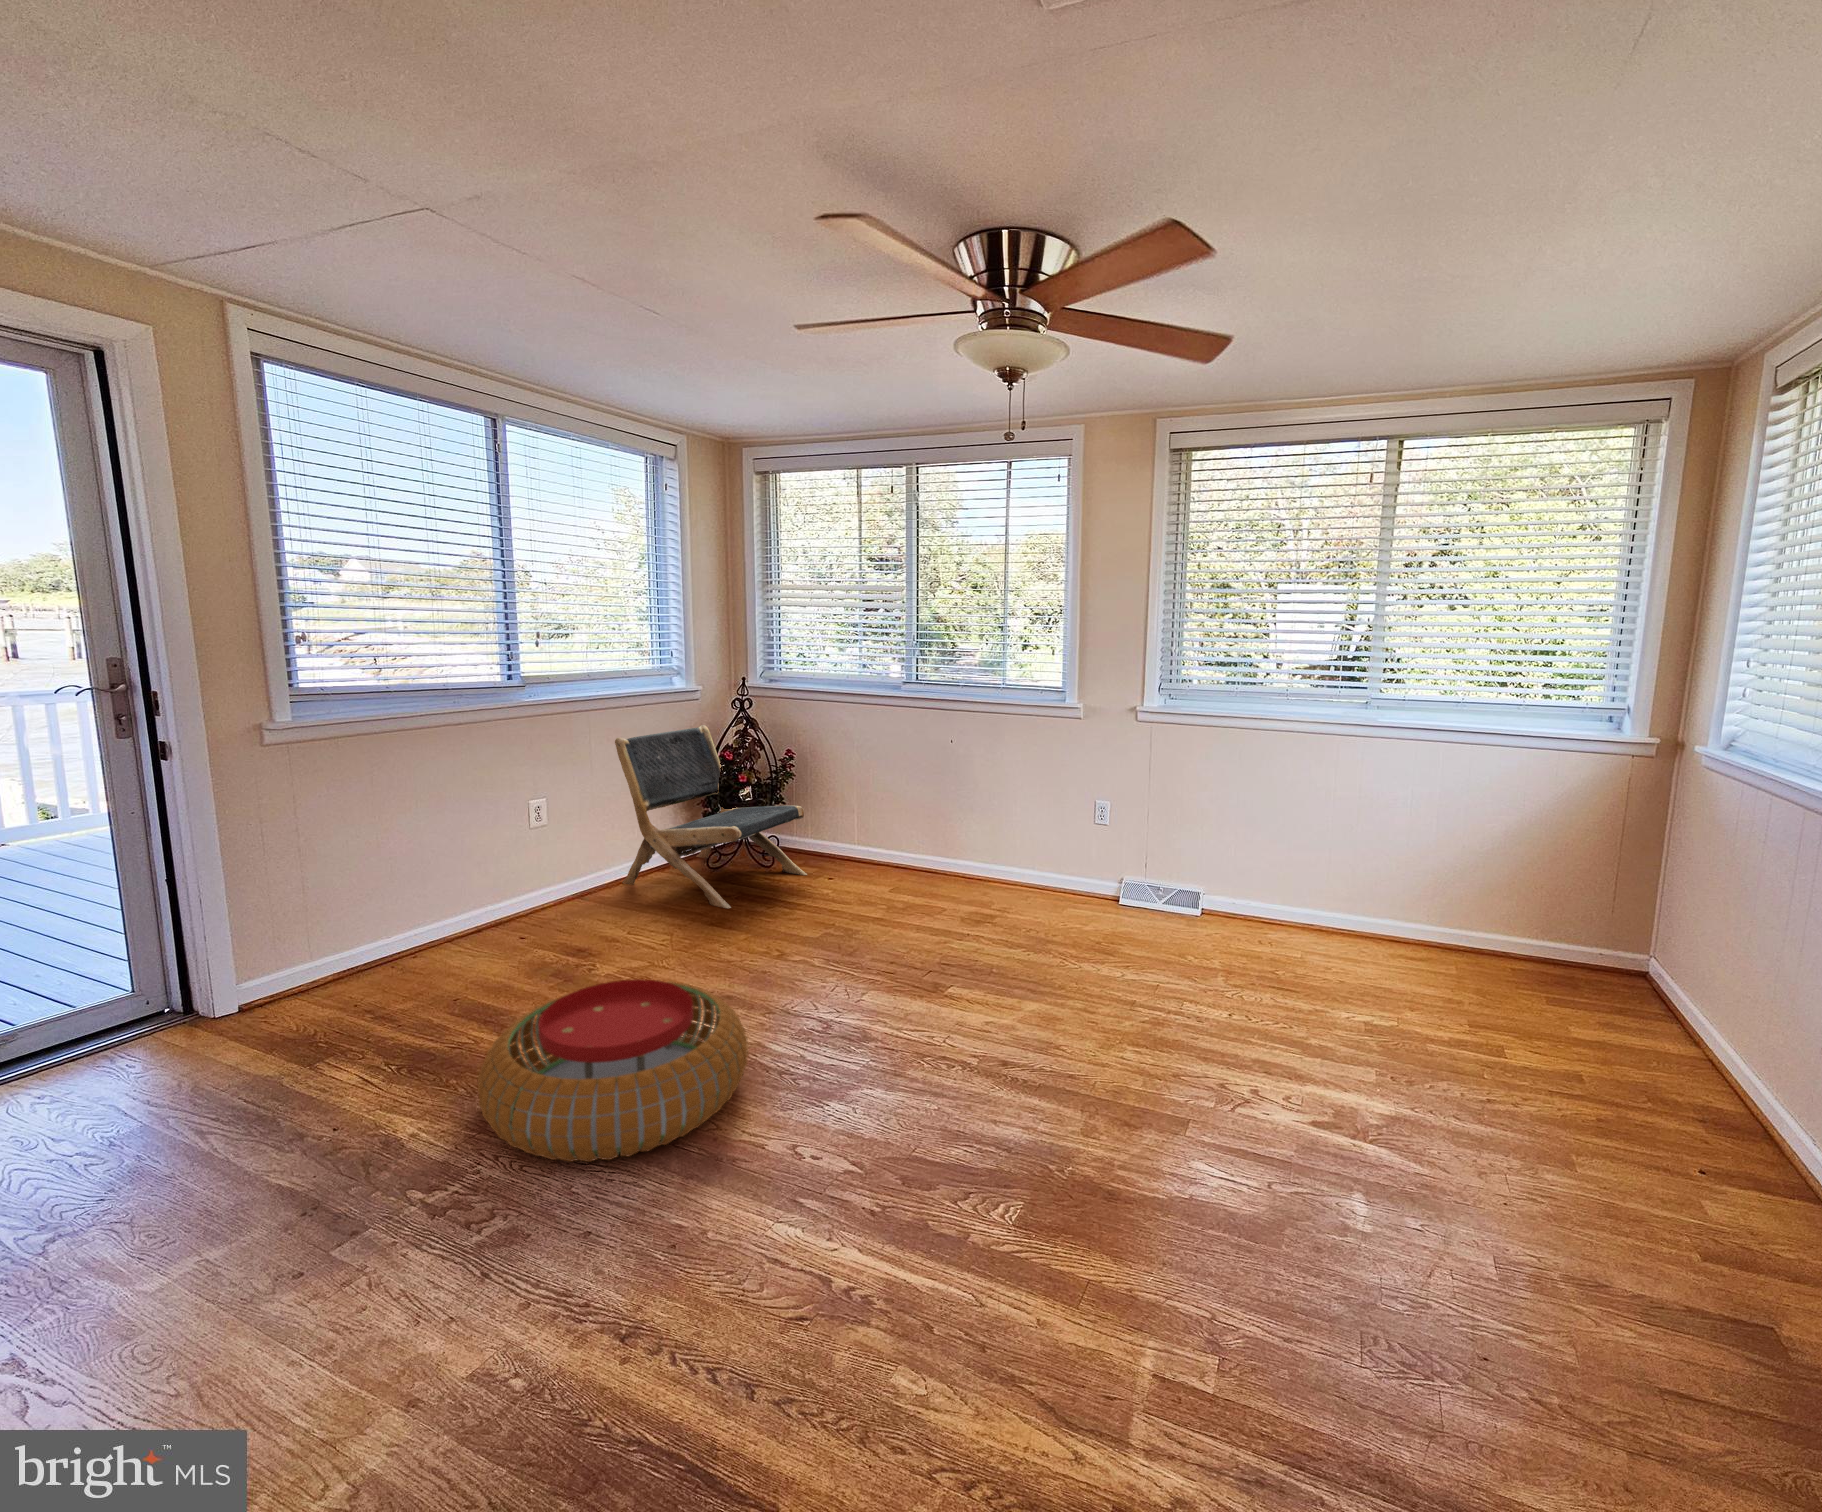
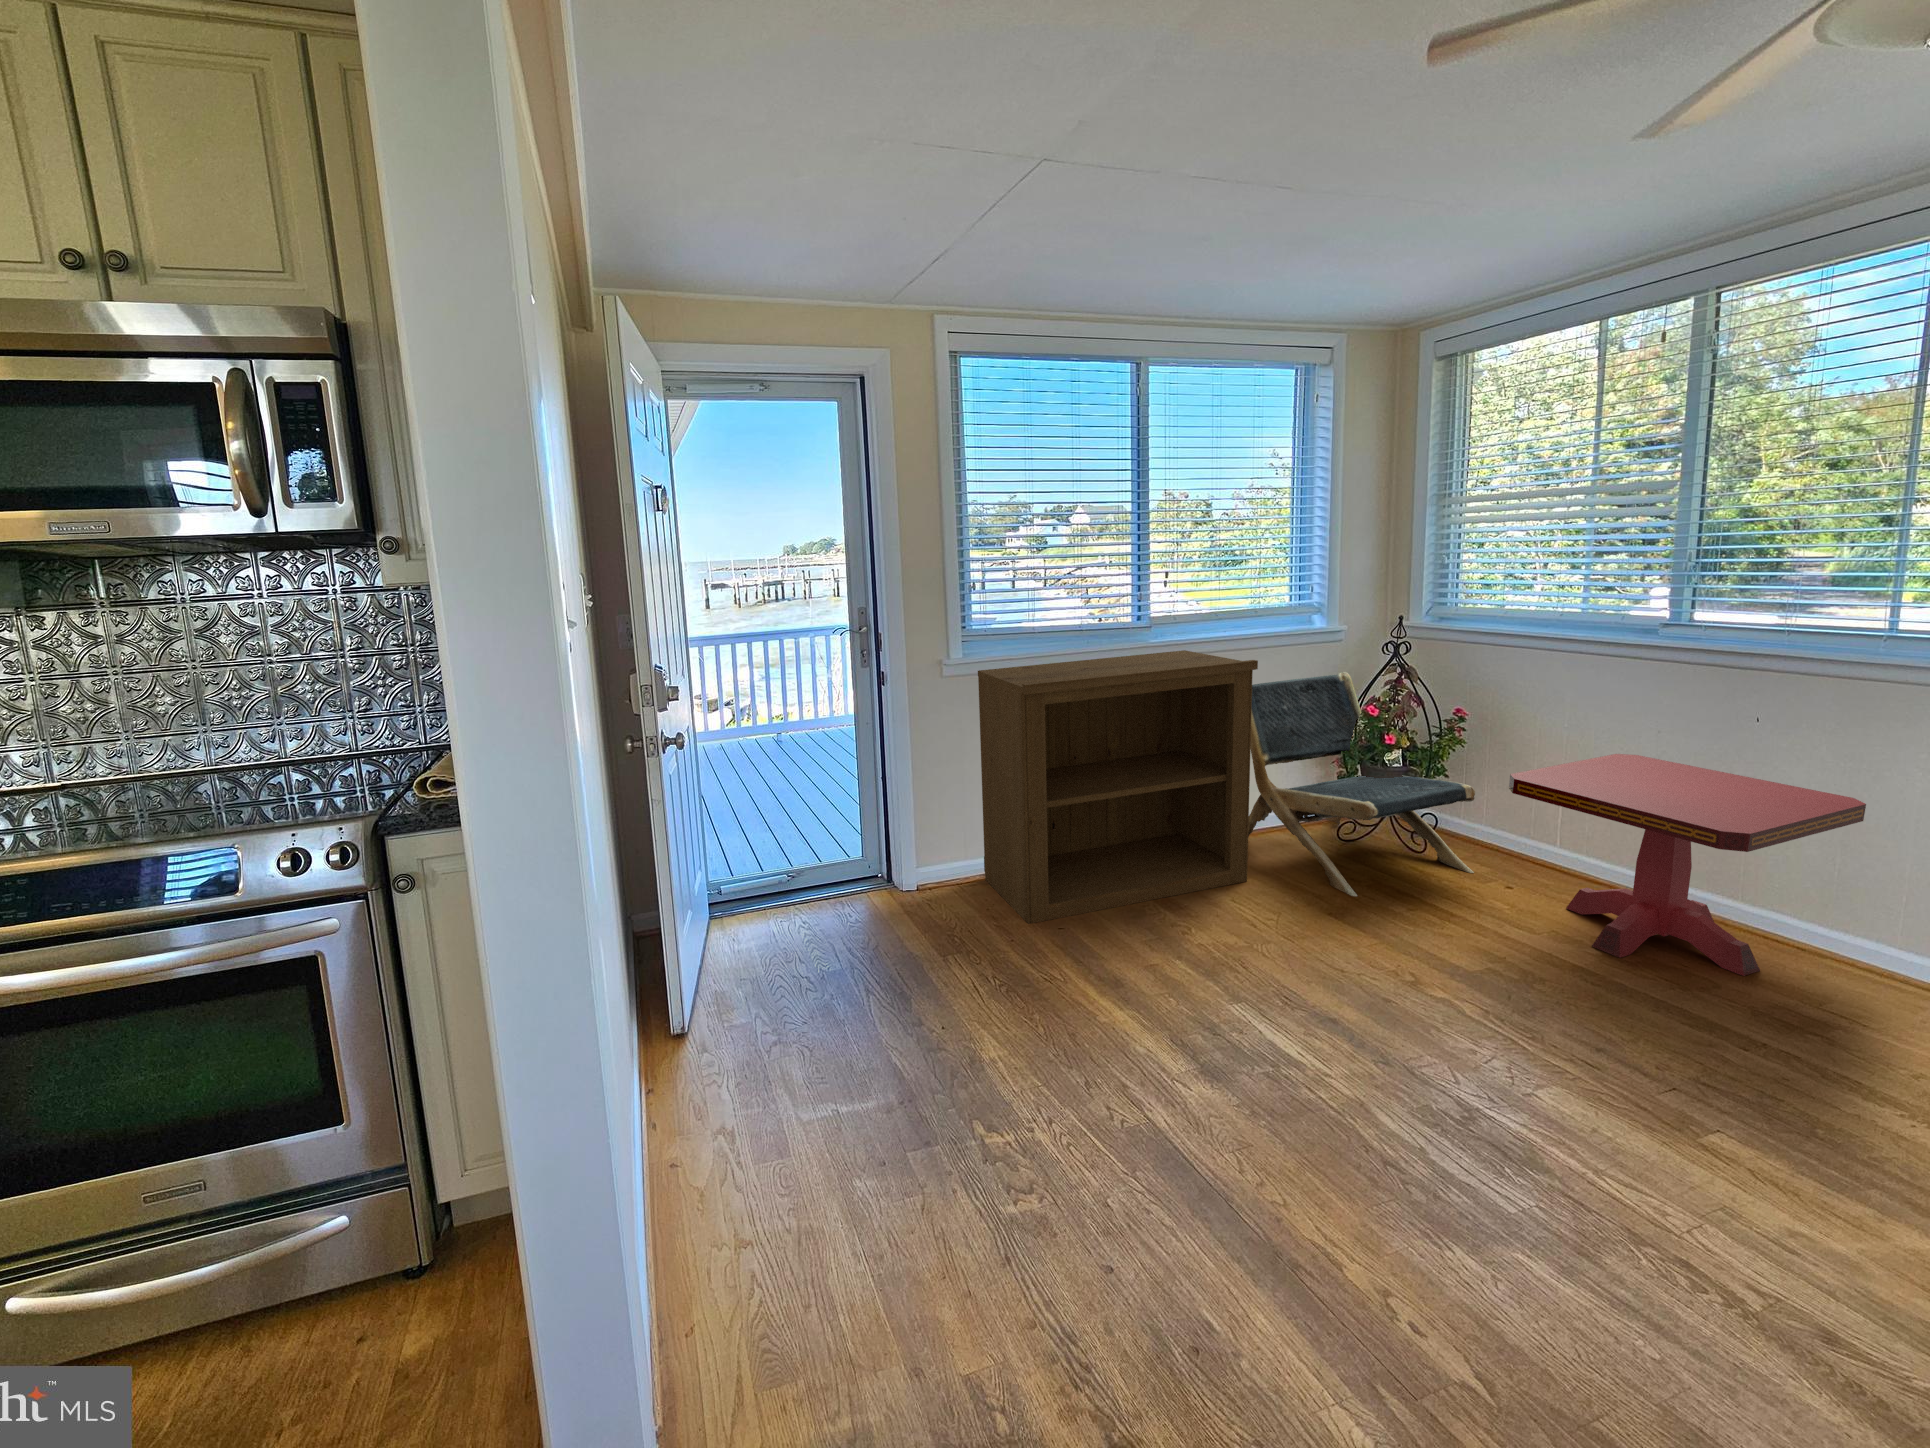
bookshelf: none [325,706,641,1005] -> present [978,650,1258,924]
side table: none [826,771,996,907] -> present [1509,754,1866,976]
pouf: present [478,979,747,1162] -> none [1042,968,1339,1198]

